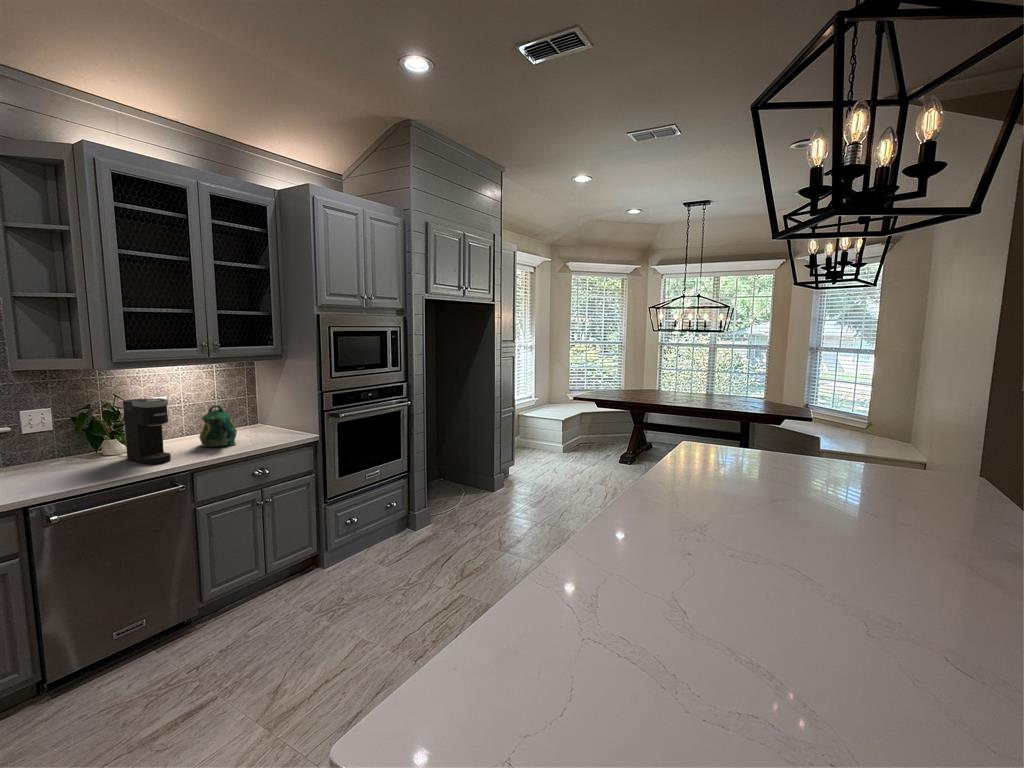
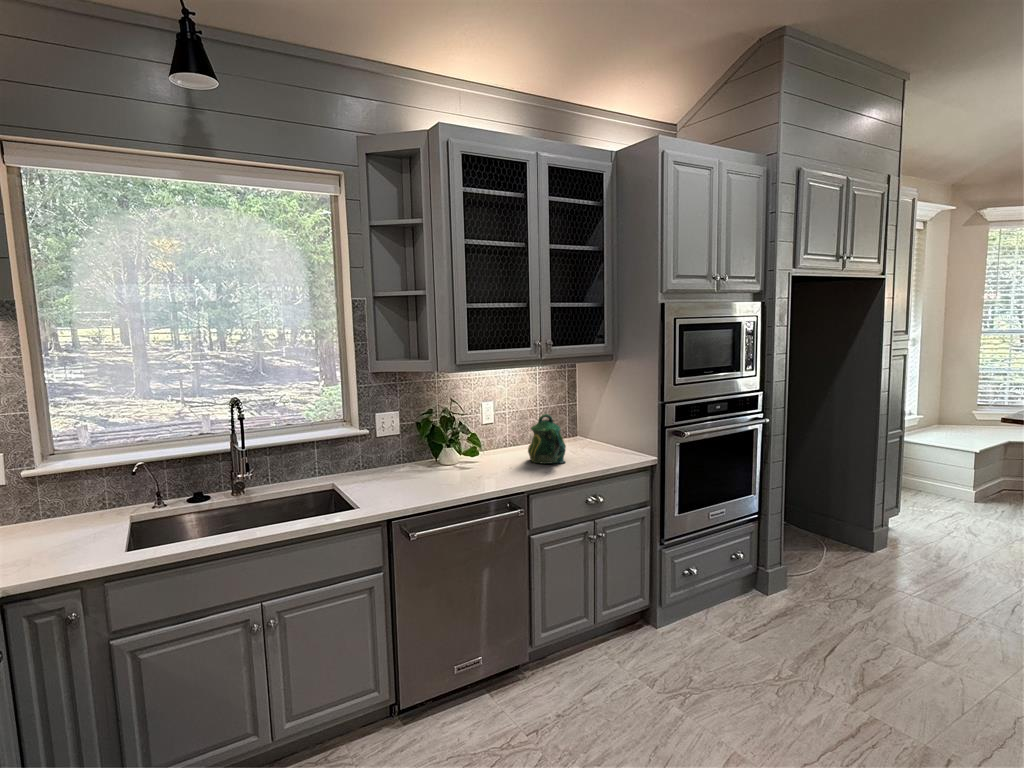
coffee maker: present [123,398,171,464] -> none [462,405,507,480]

